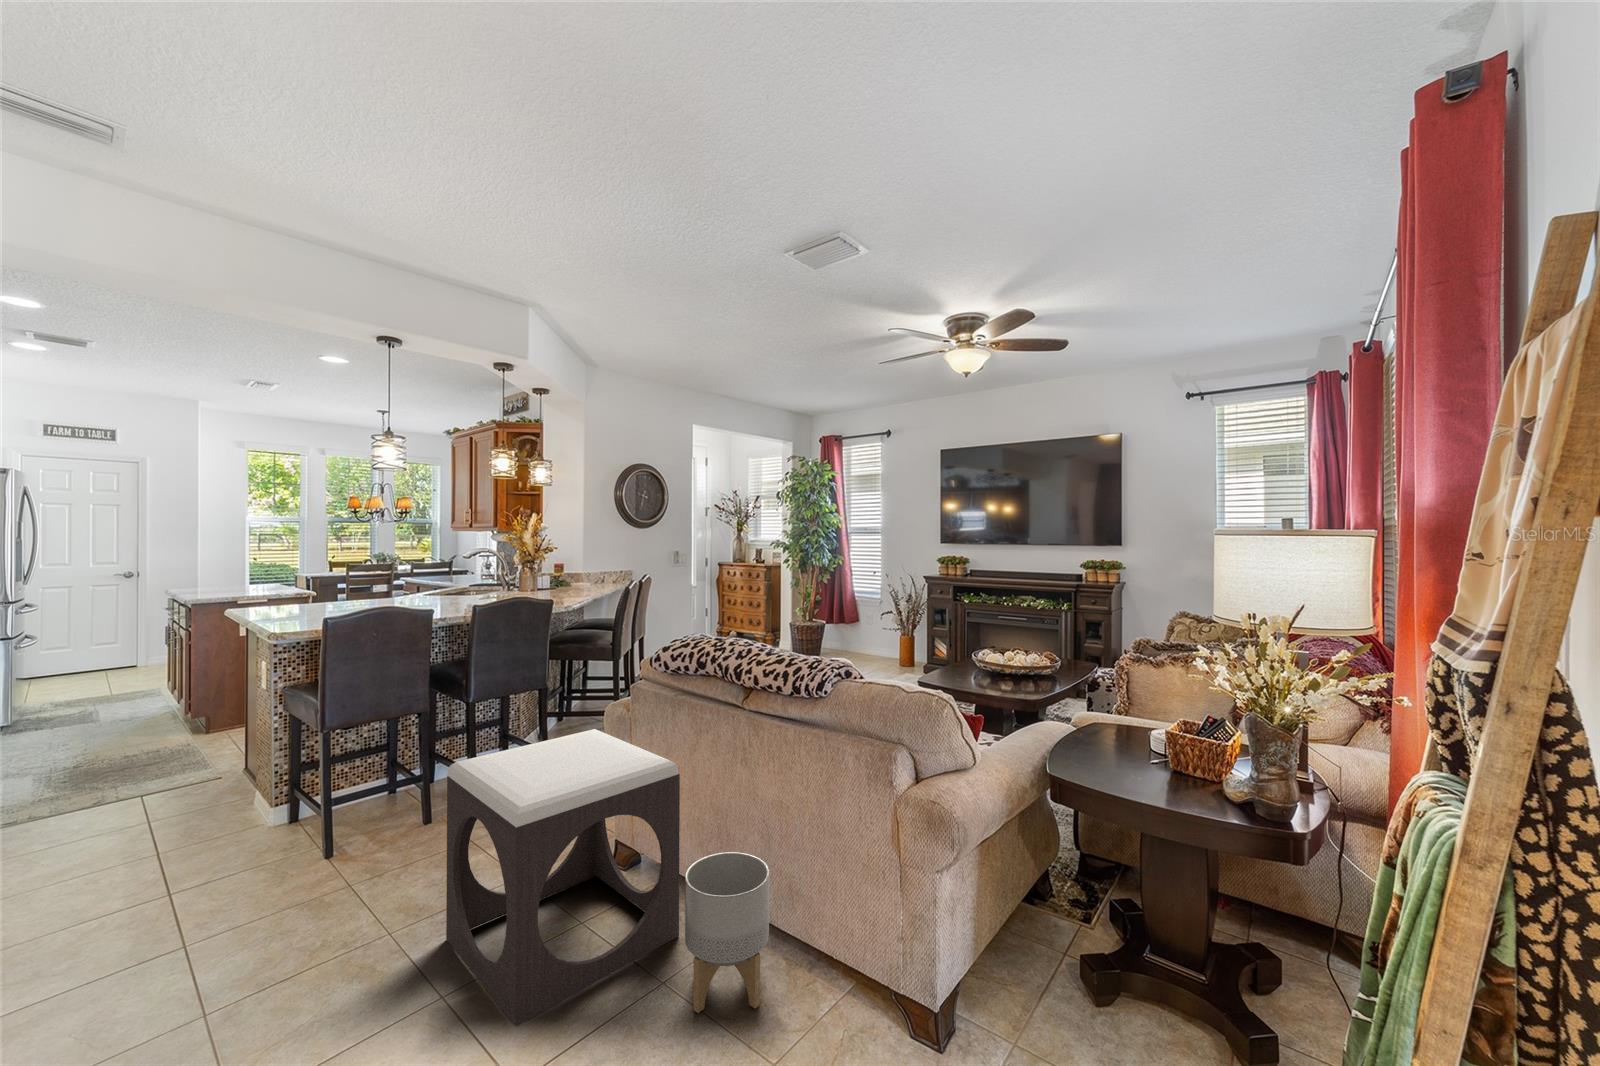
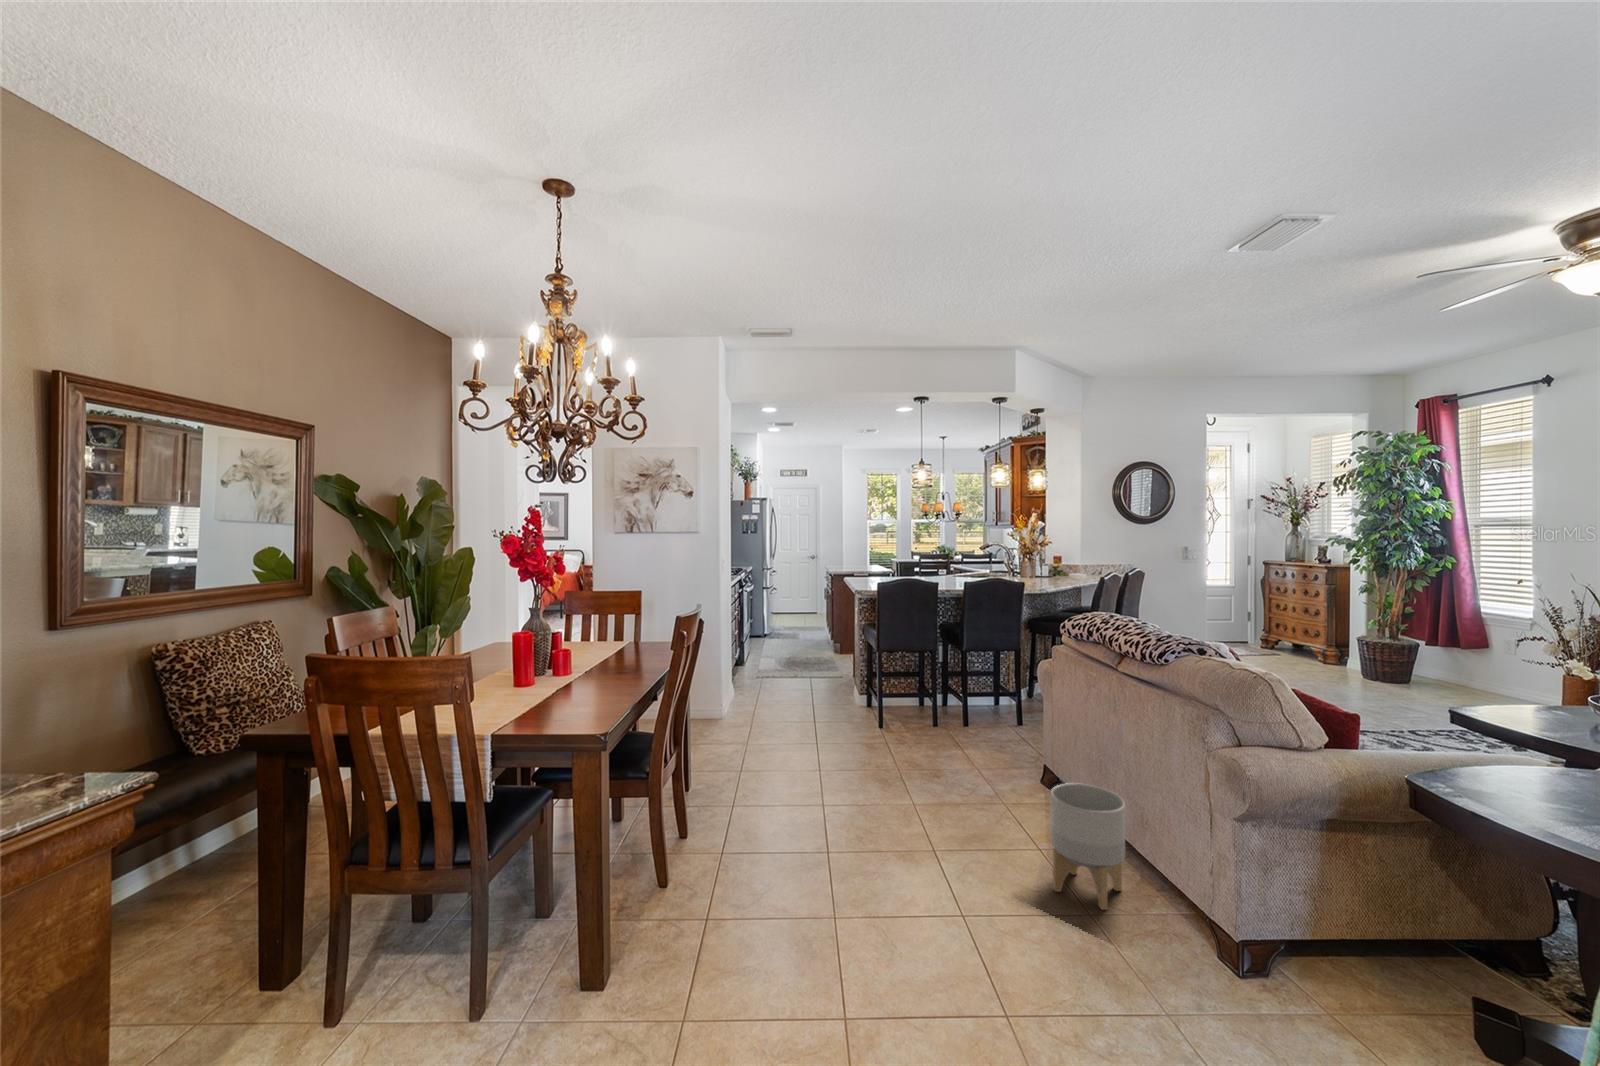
footstool: present [446,729,680,1026] -> none [919,676,1068,848]

